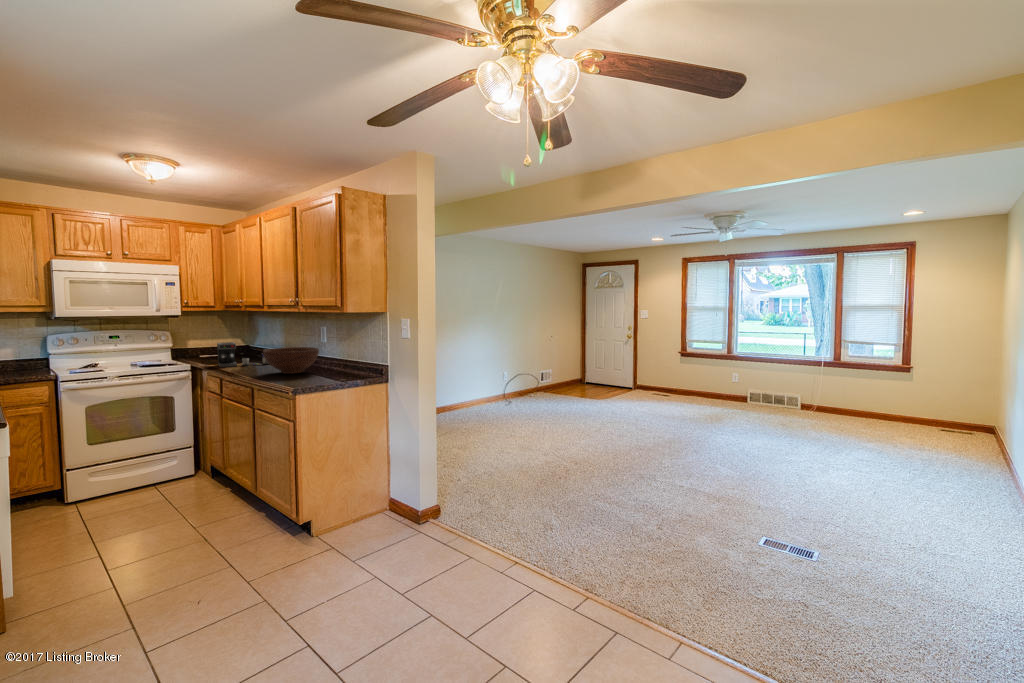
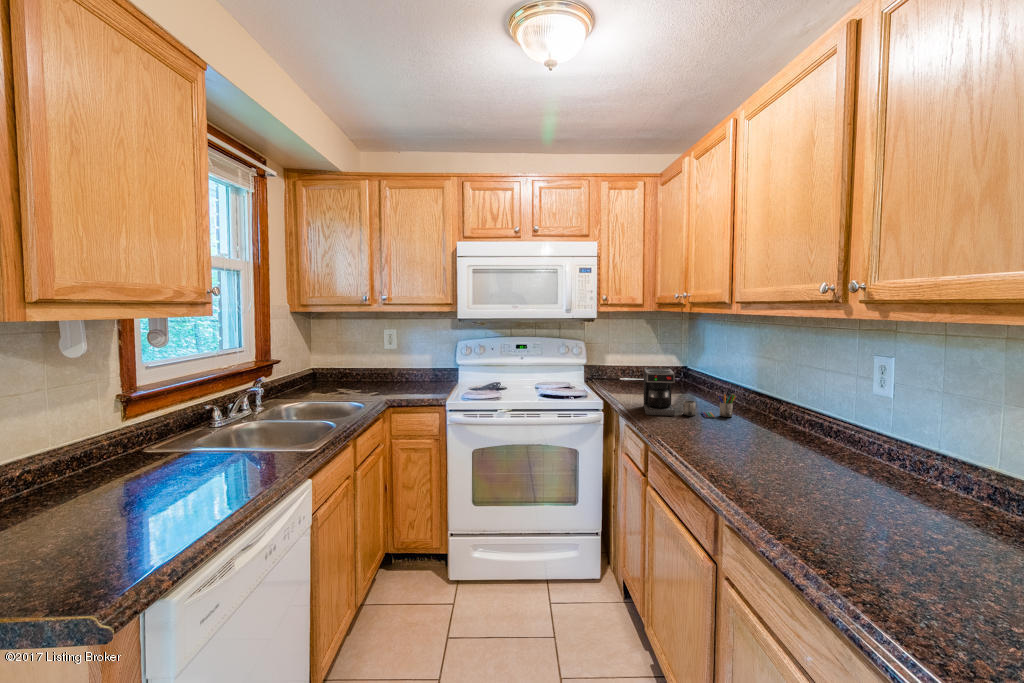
fruit bowl: present [263,347,319,374] -> none [738,399,889,475]

